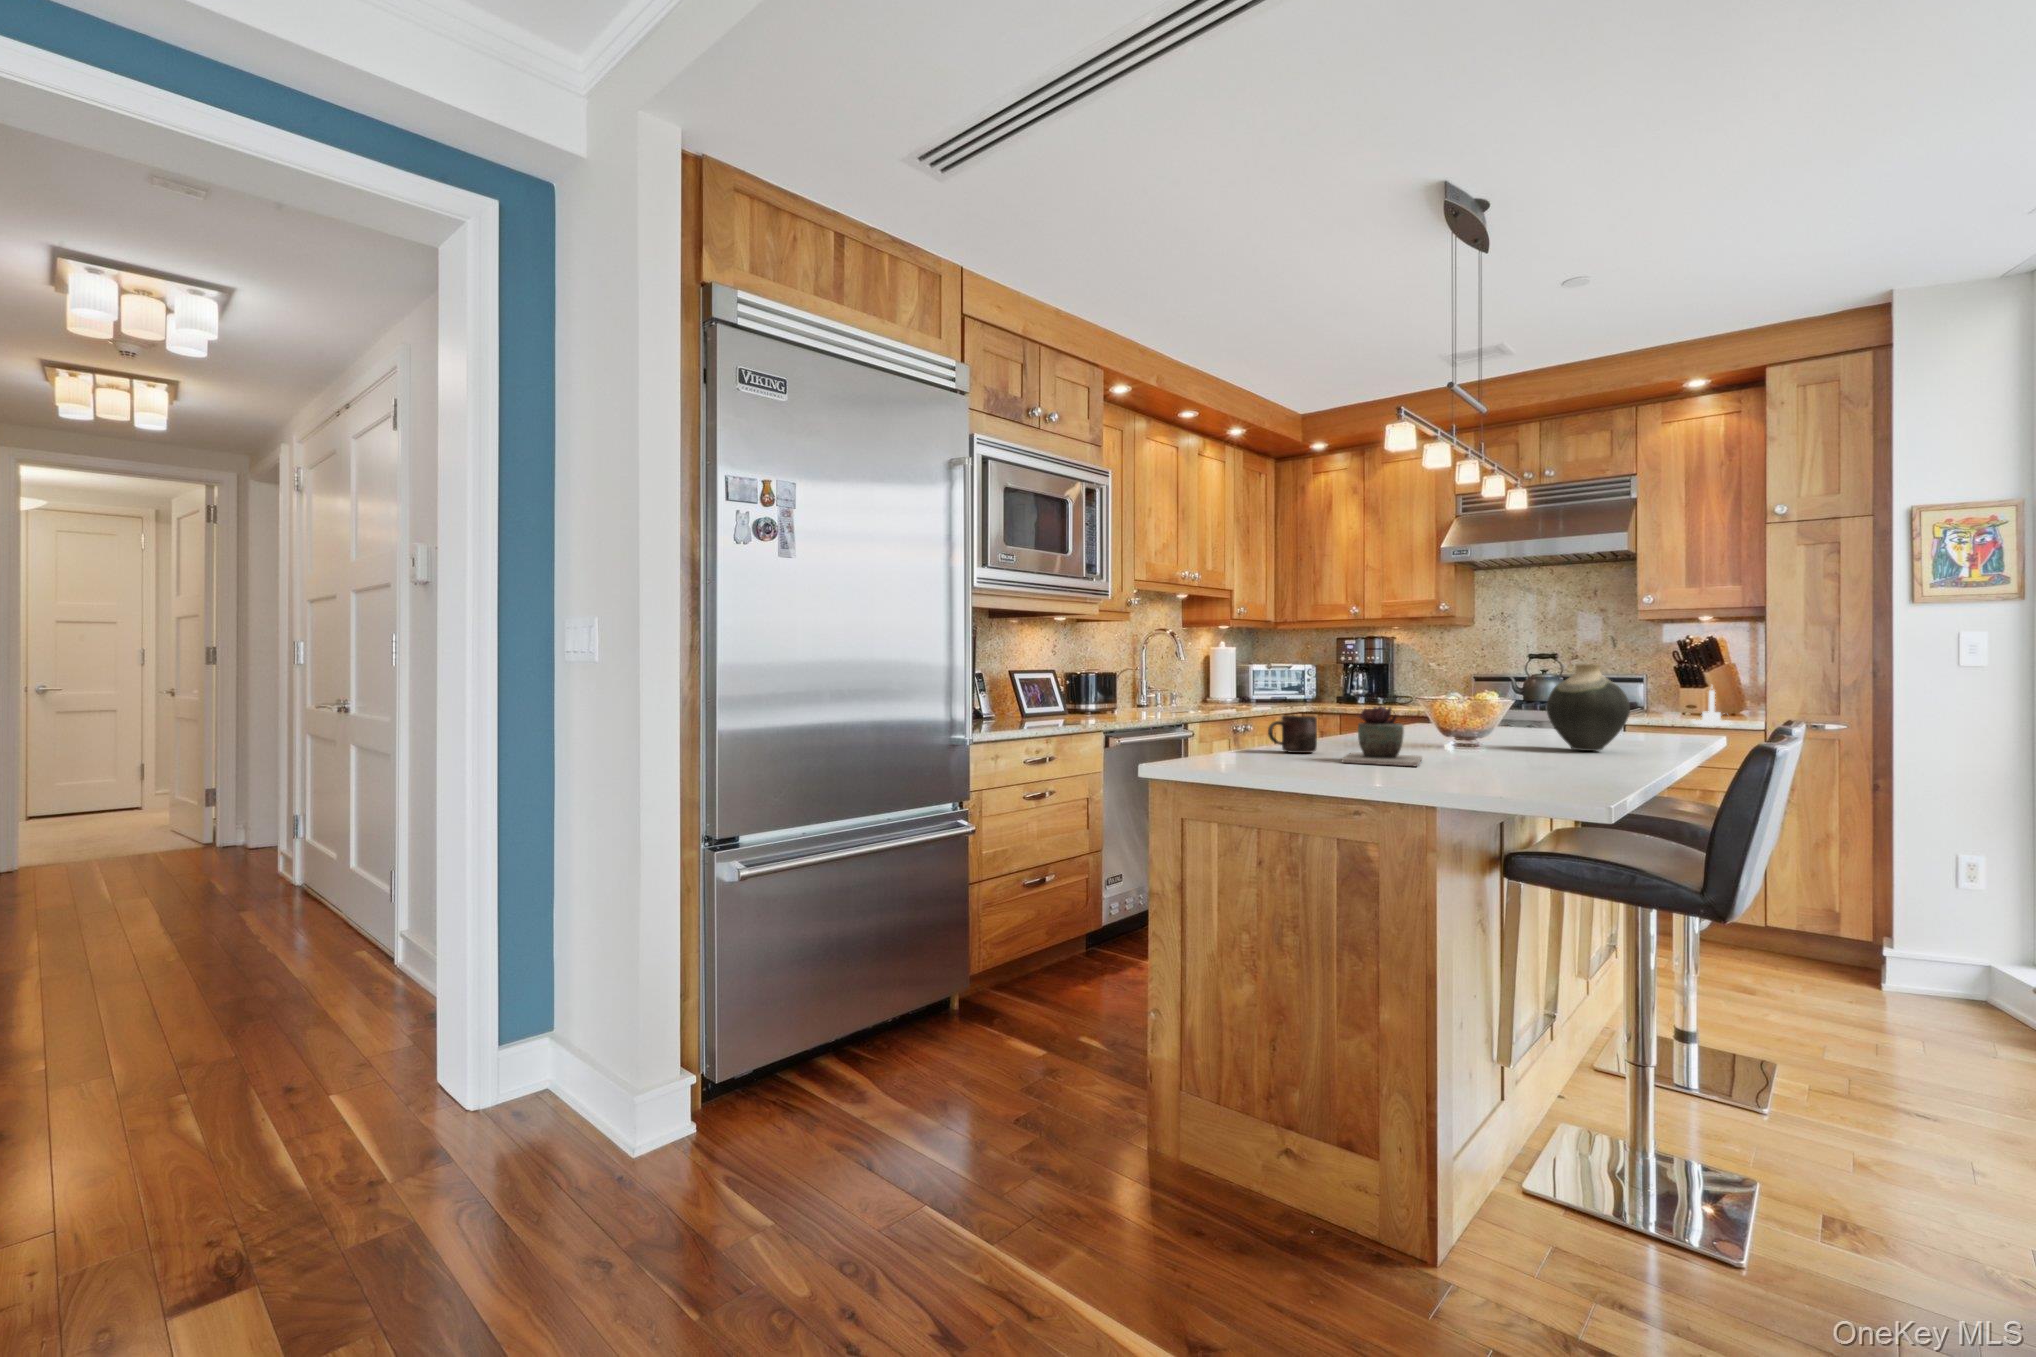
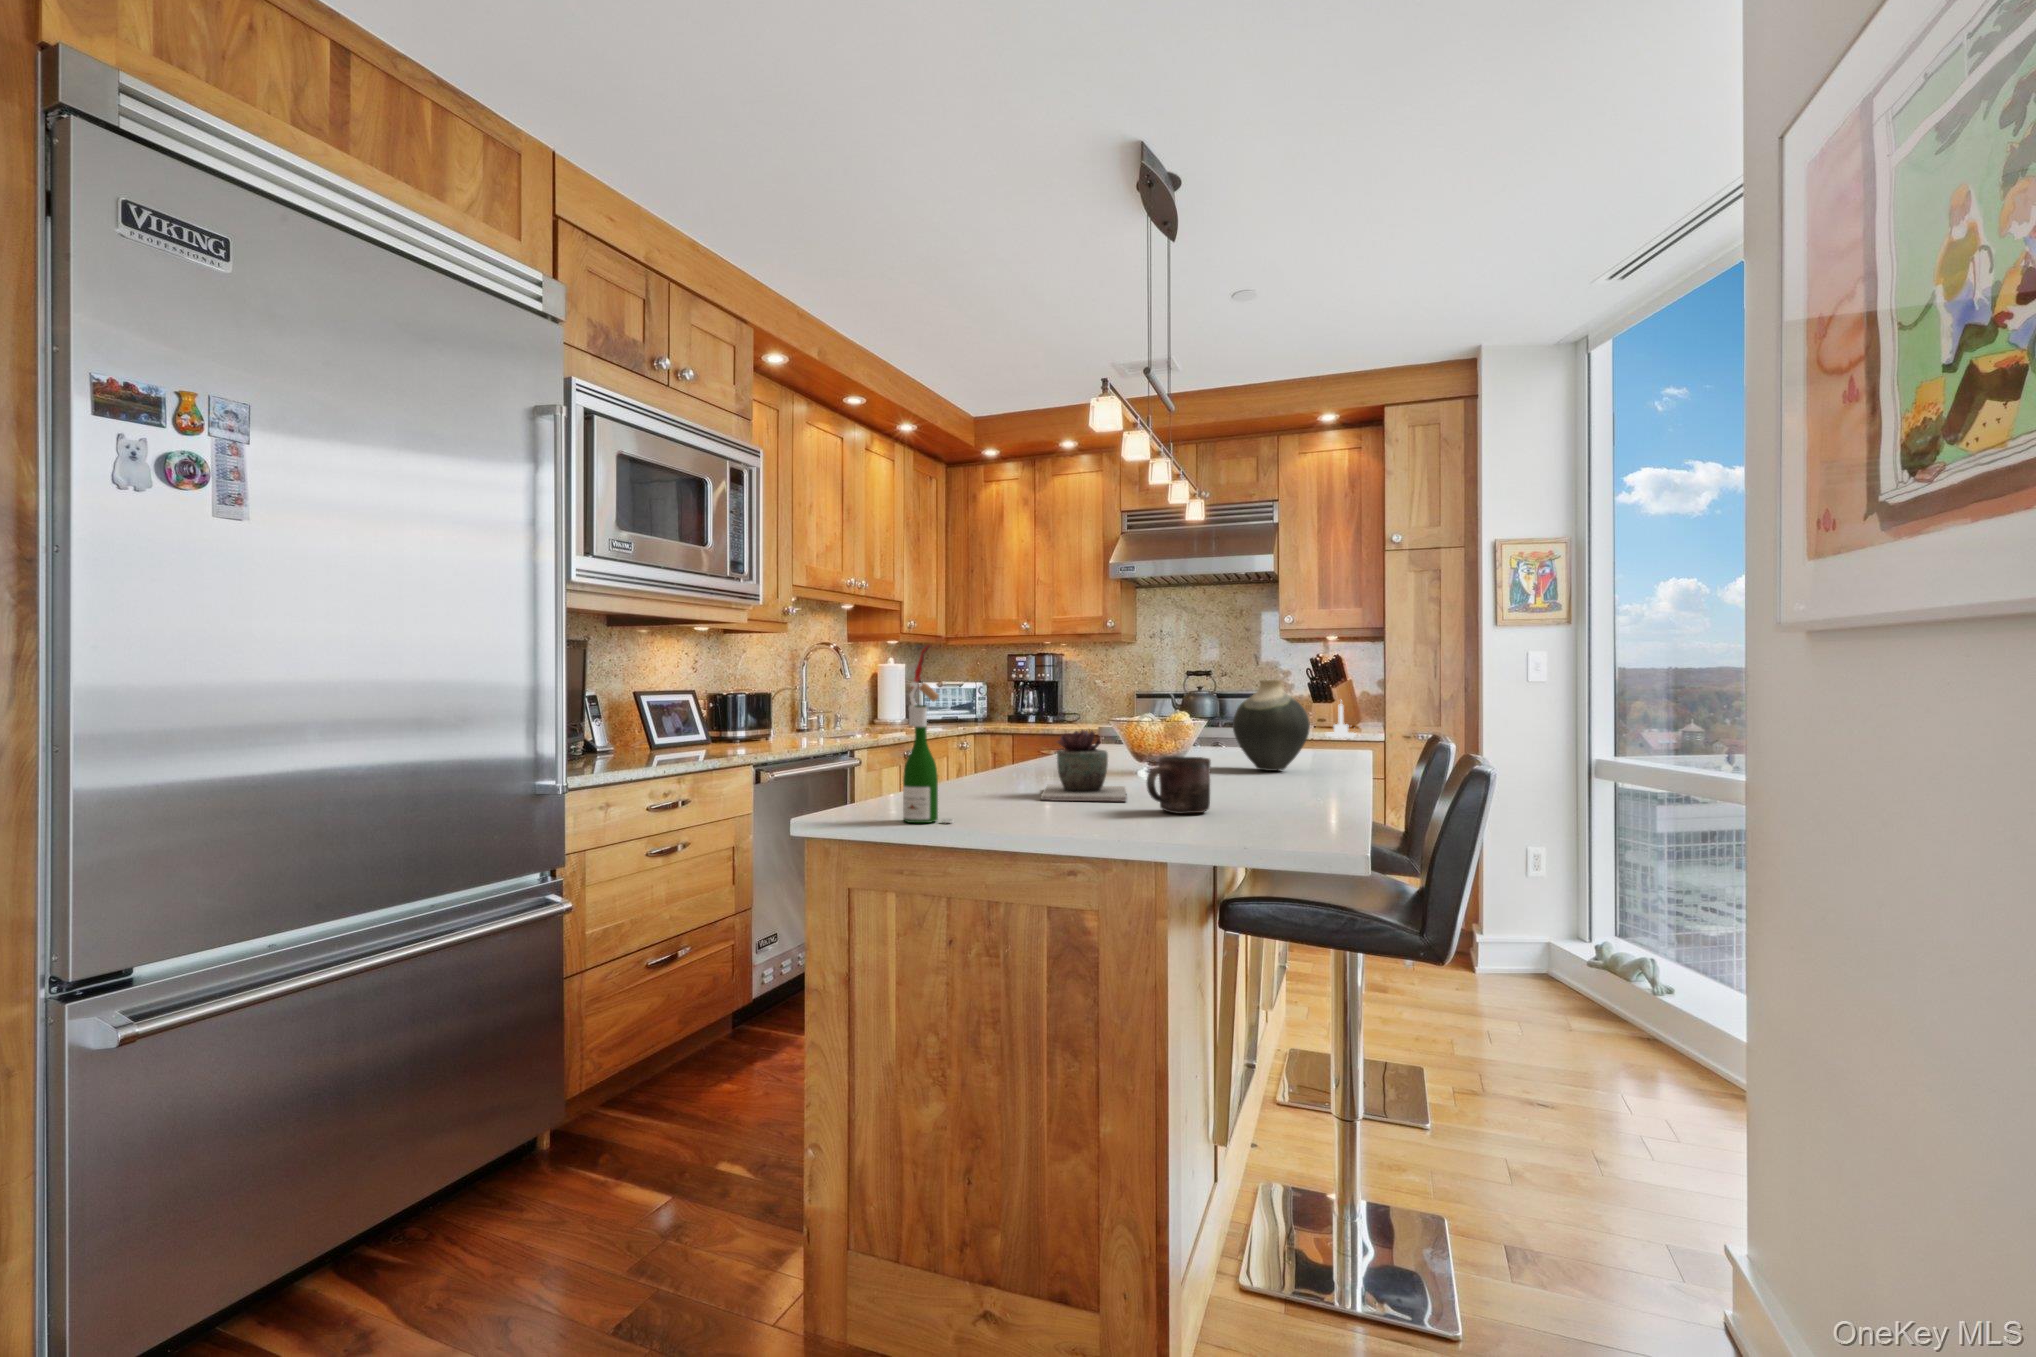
wine bottle: none [1225,637,1265,773] -> present [903,644,953,823]
mug: present [1268,715,1317,753] -> present [1147,756,1211,814]

